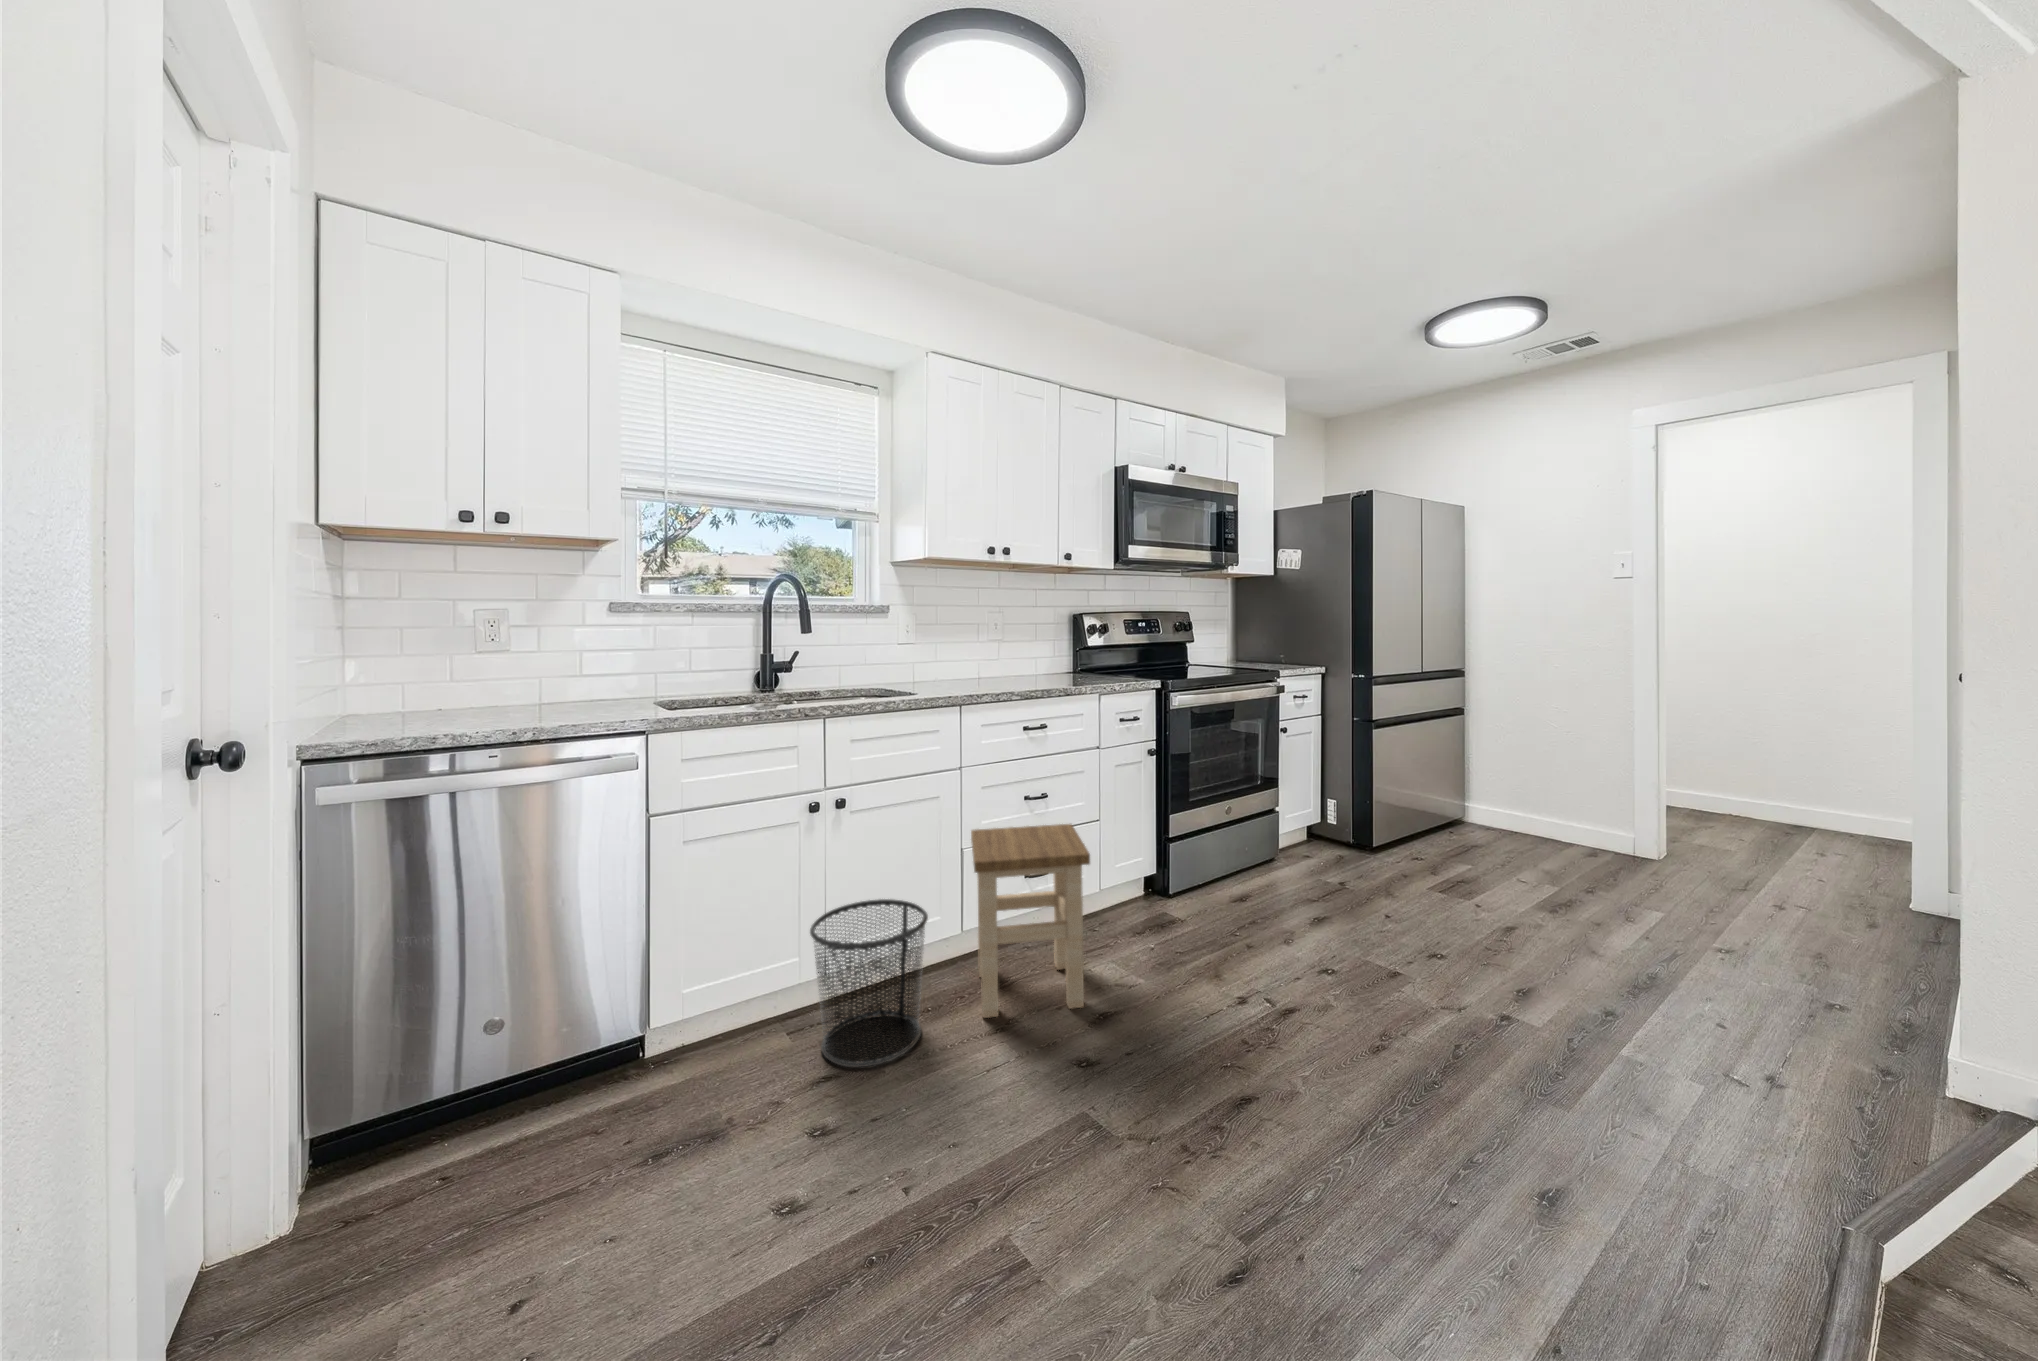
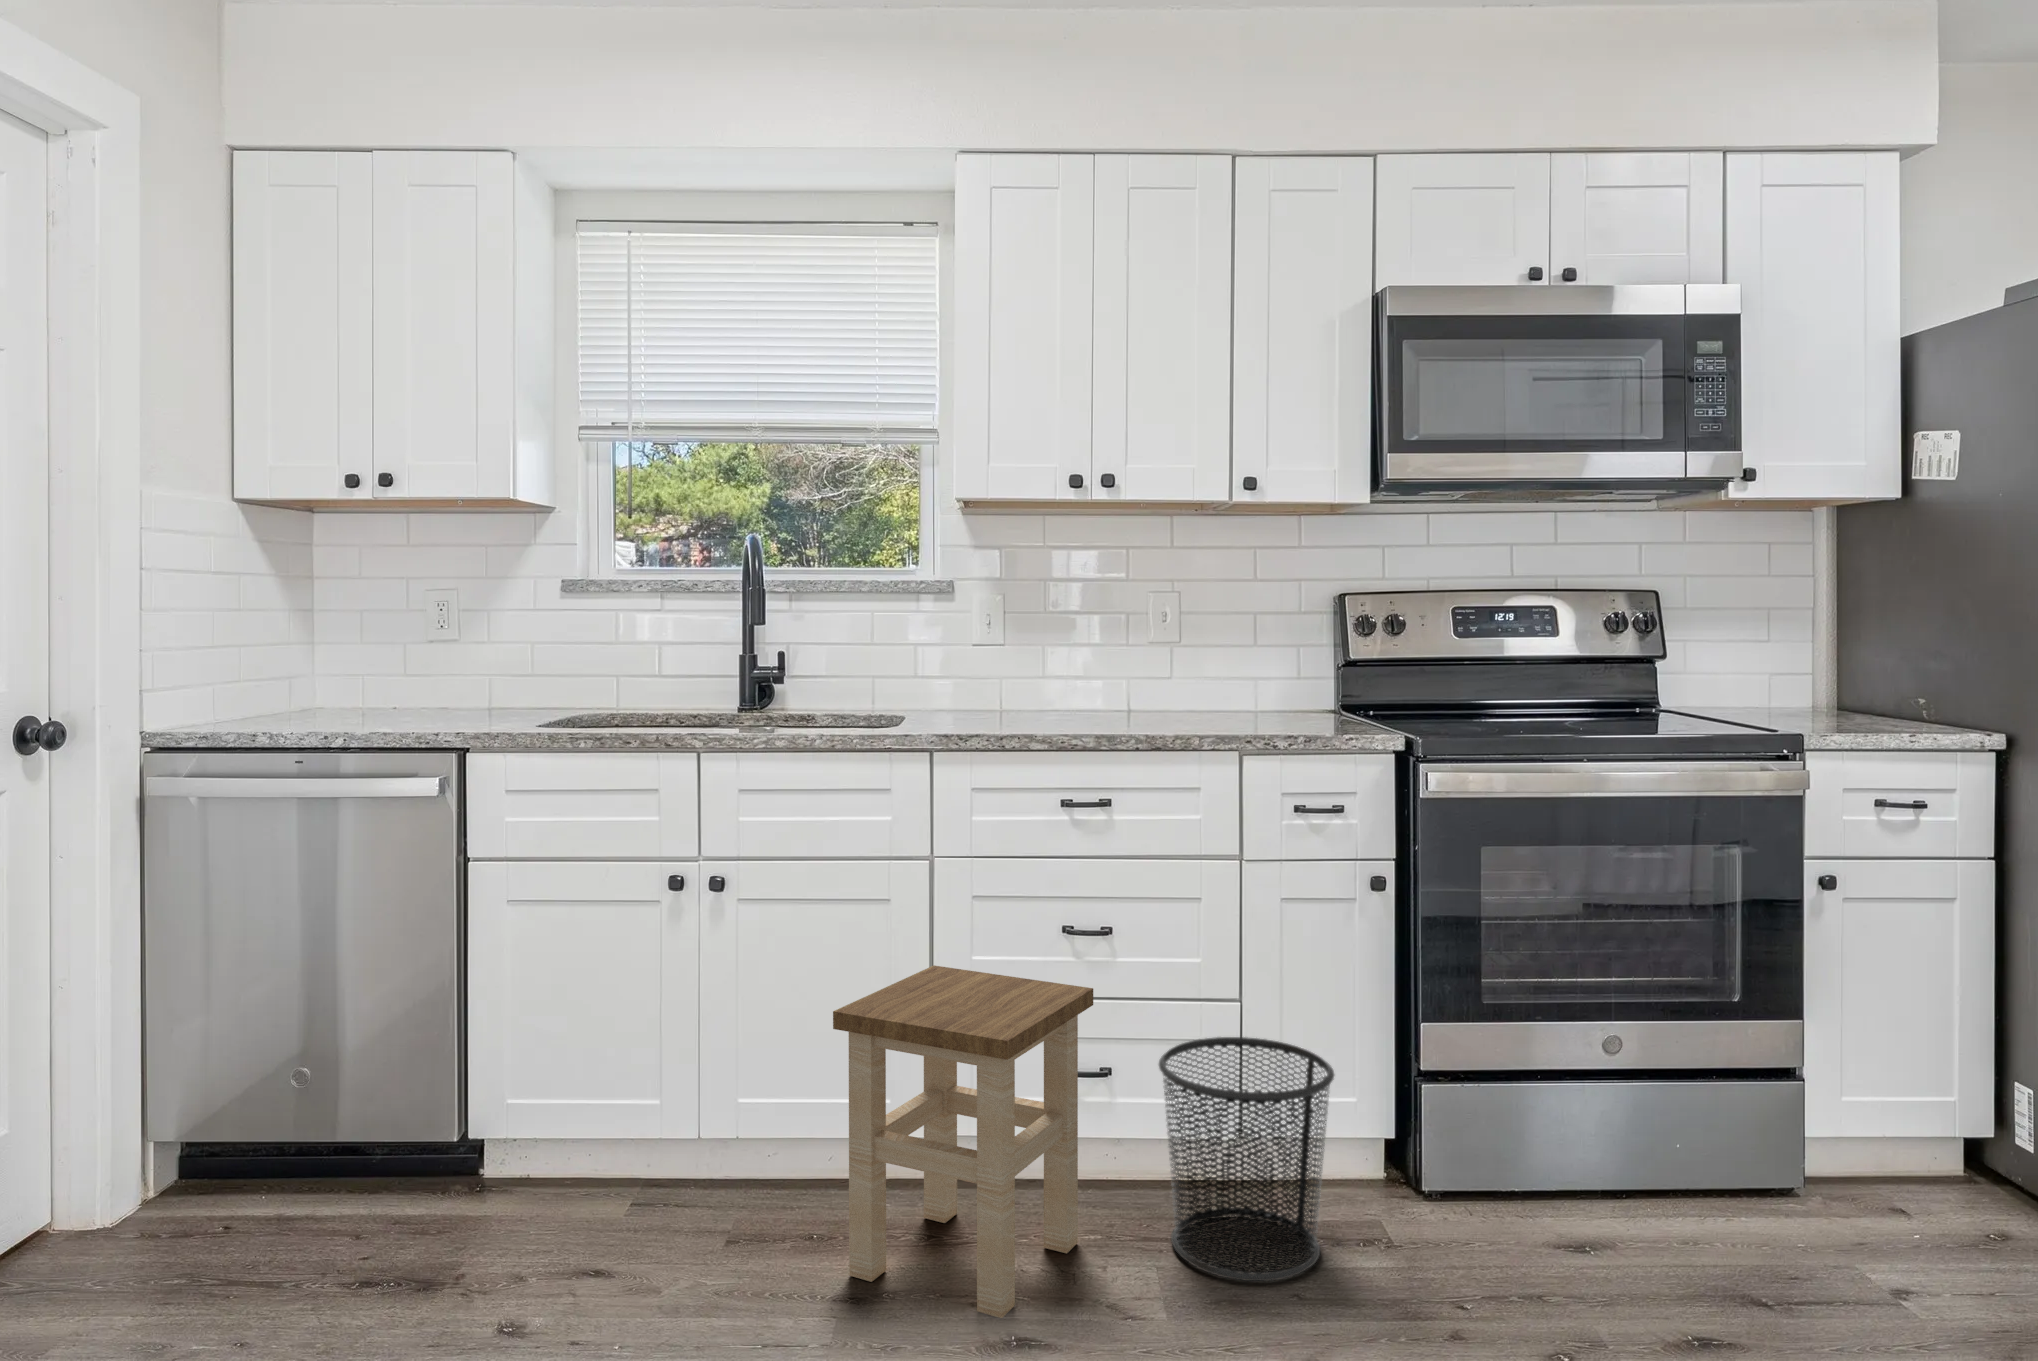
waste bin: present [810,899,928,1067] -> present [1159,1037,1334,1281]

